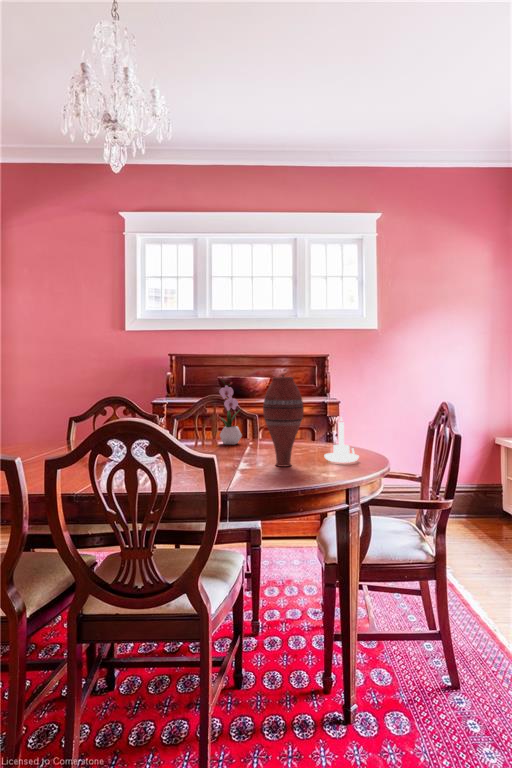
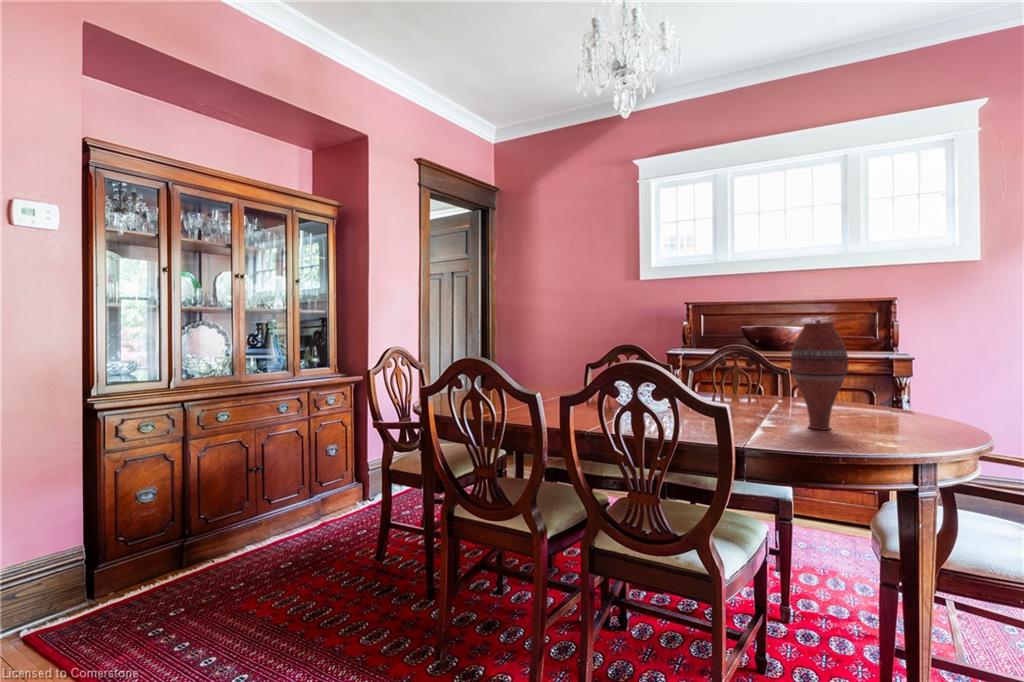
flower arrangement: present [219,377,242,444] -> none [735,324,765,402]
candle holder: present [324,417,359,463] -> none [882,371,941,432]

